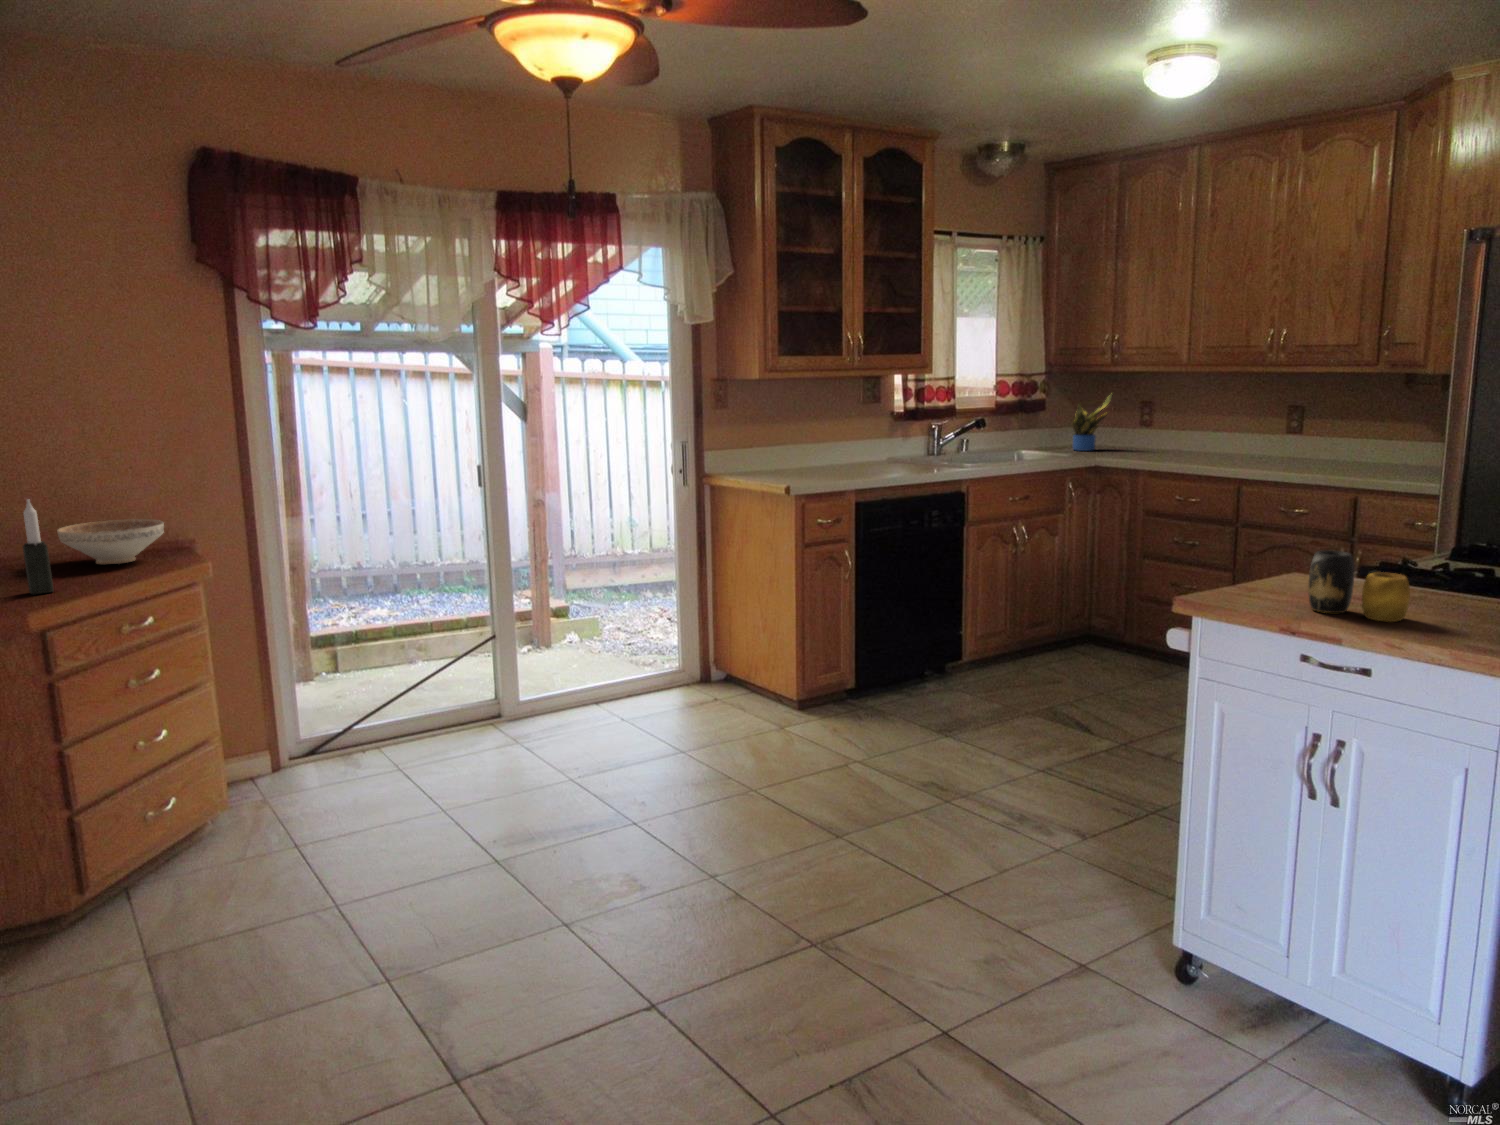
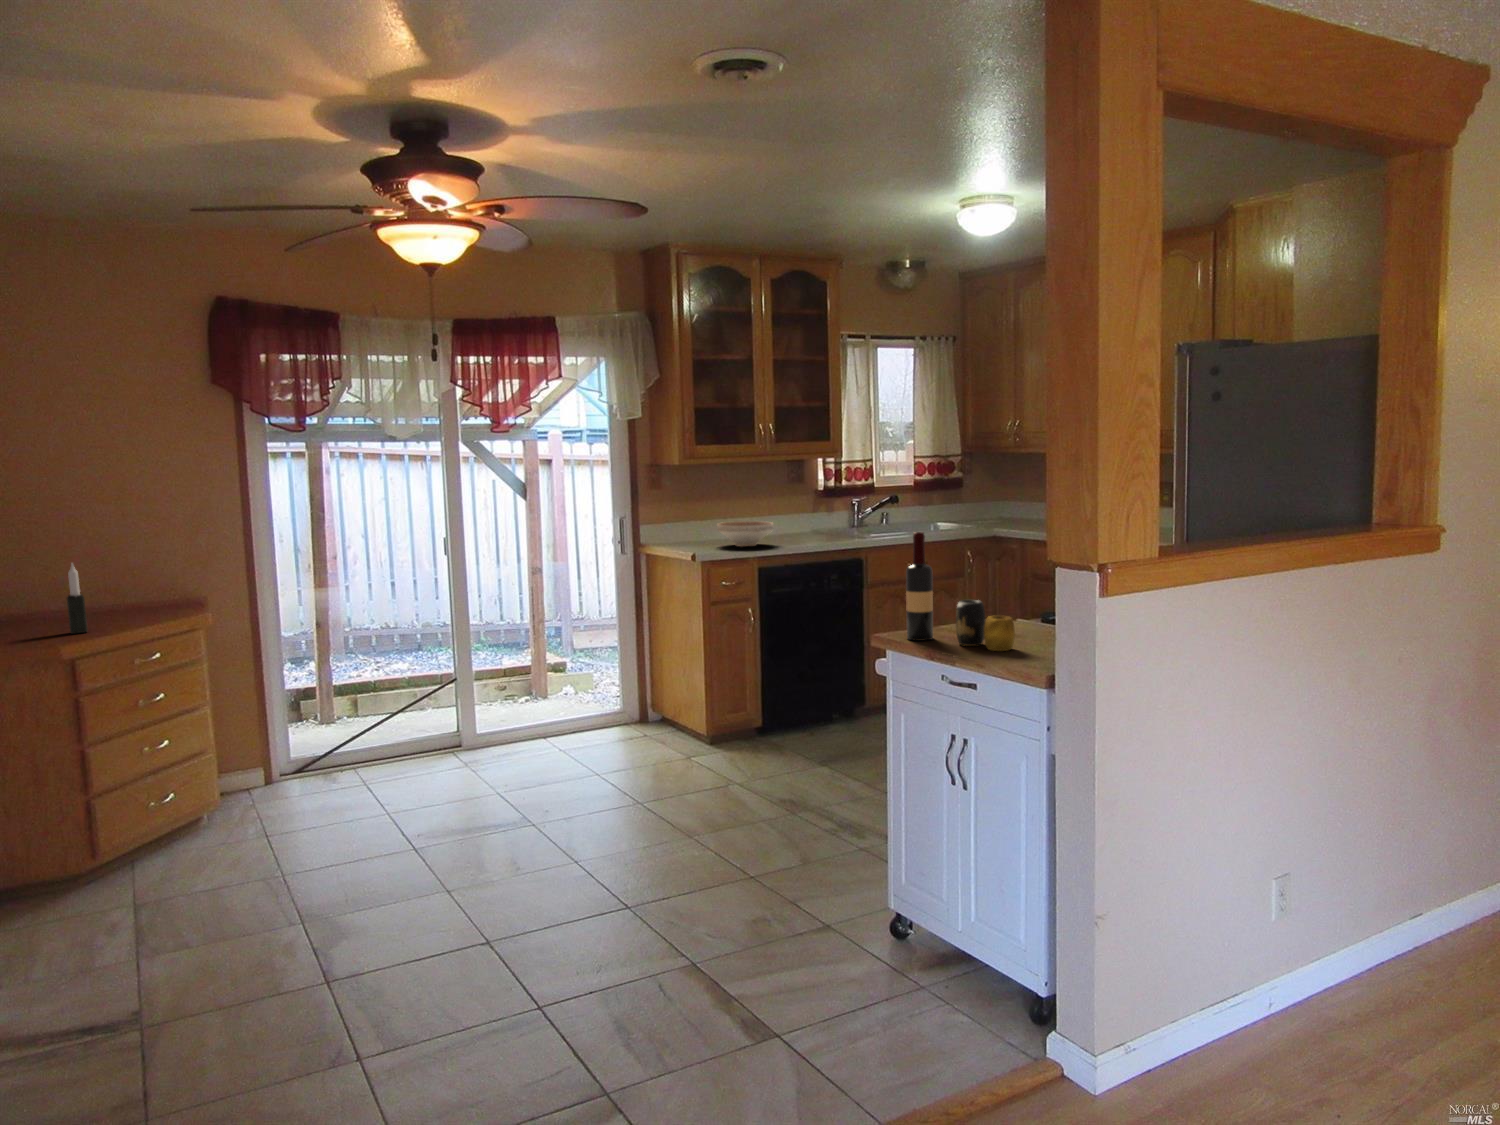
potted plant: present [1072,393,1113,451] -> none [983,471,1018,523]
wine bottle: none [1222,458,1267,605] -> present [906,532,933,641]
decorative bowl: present [58,519,164,564] -> present [717,521,773,547]

